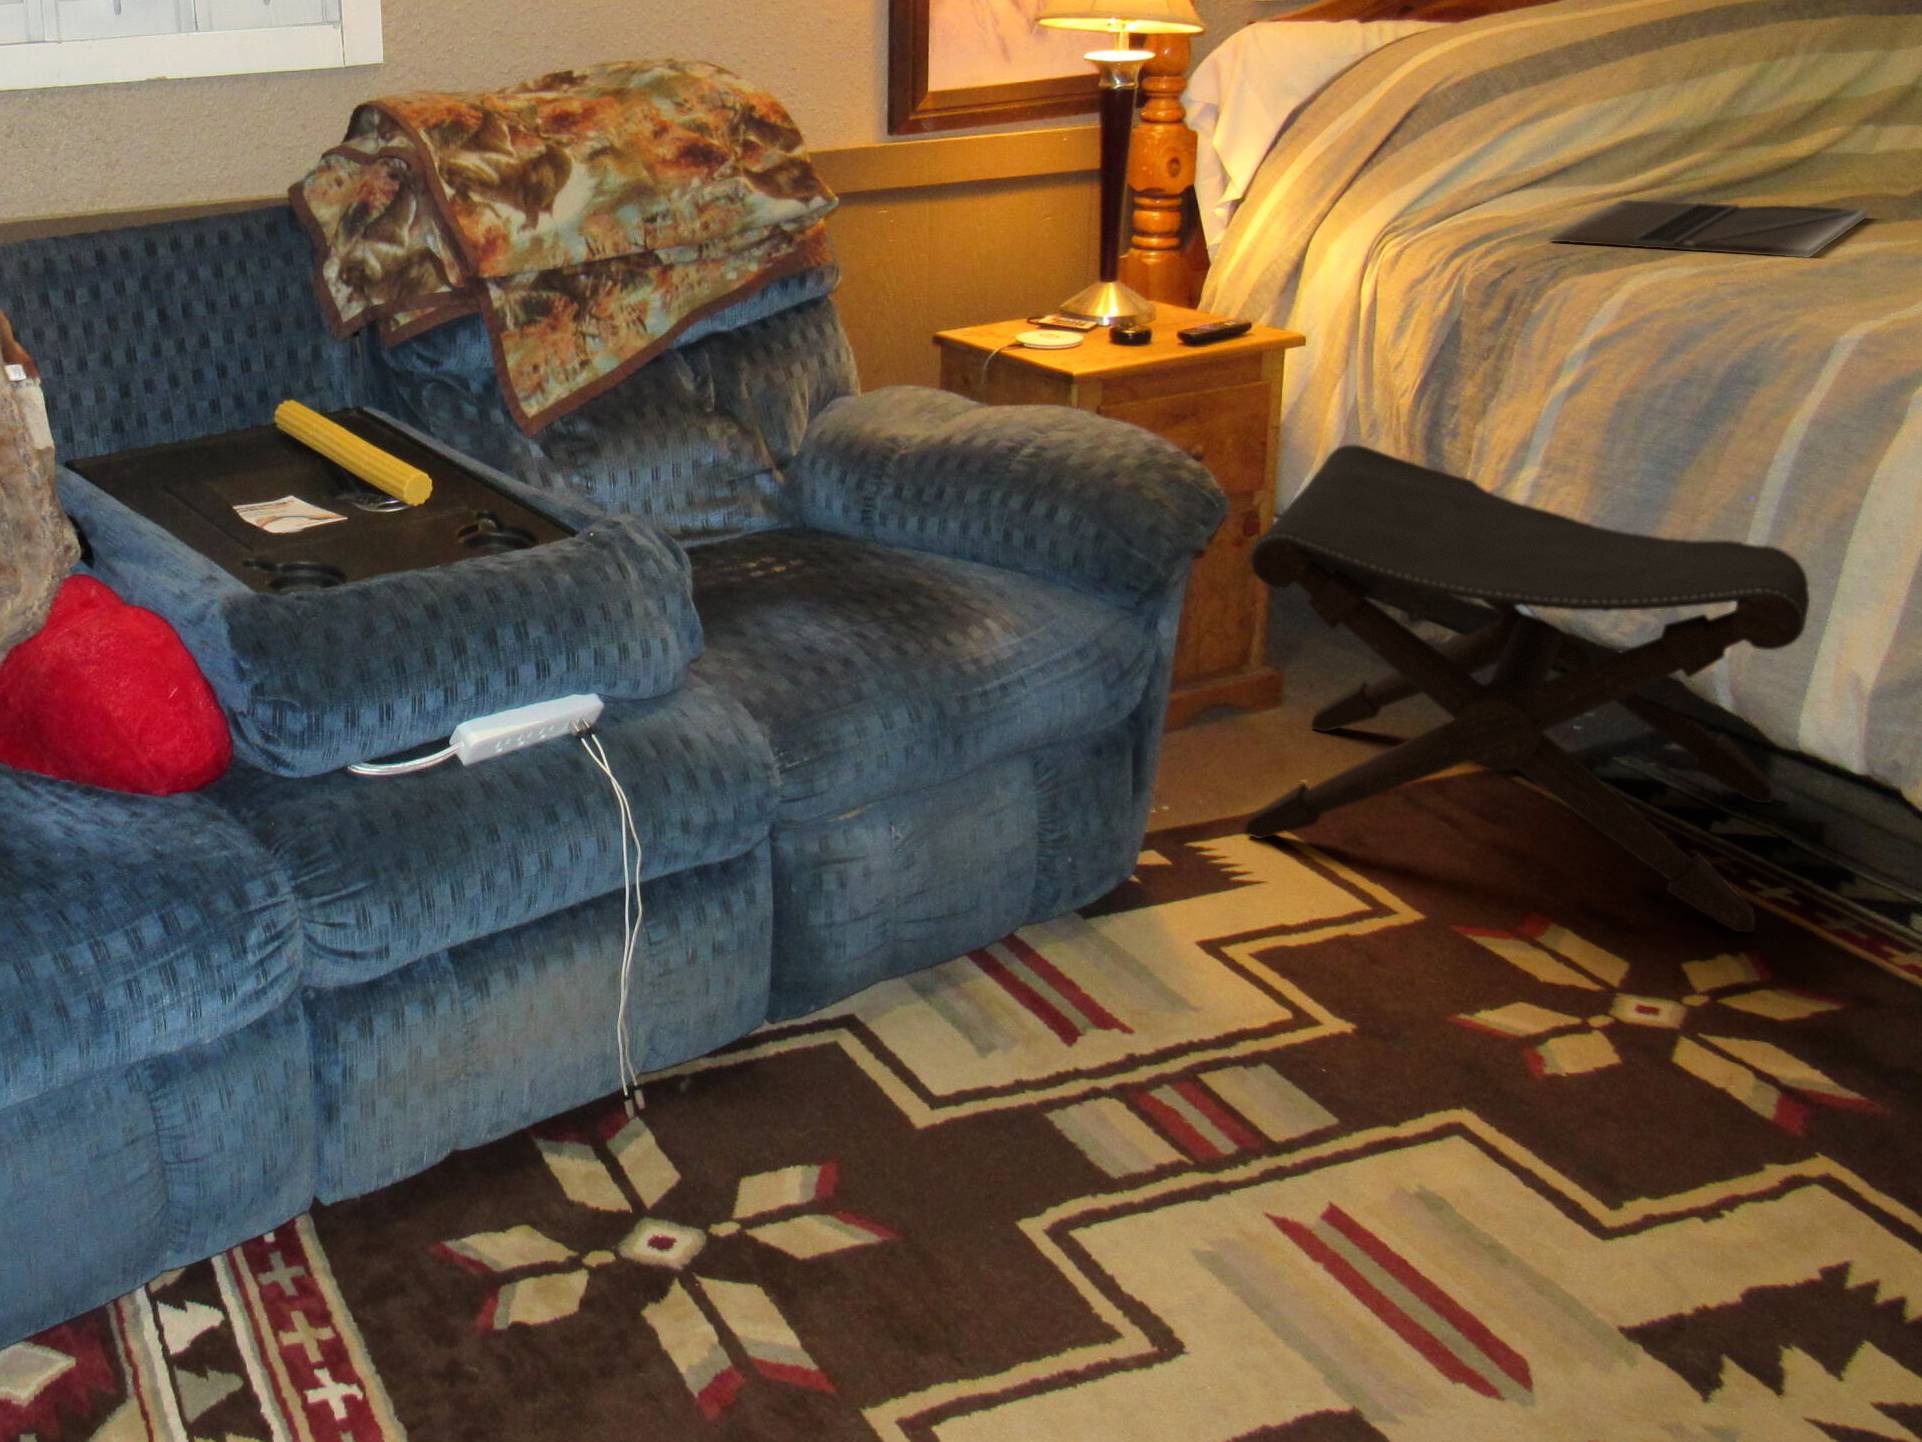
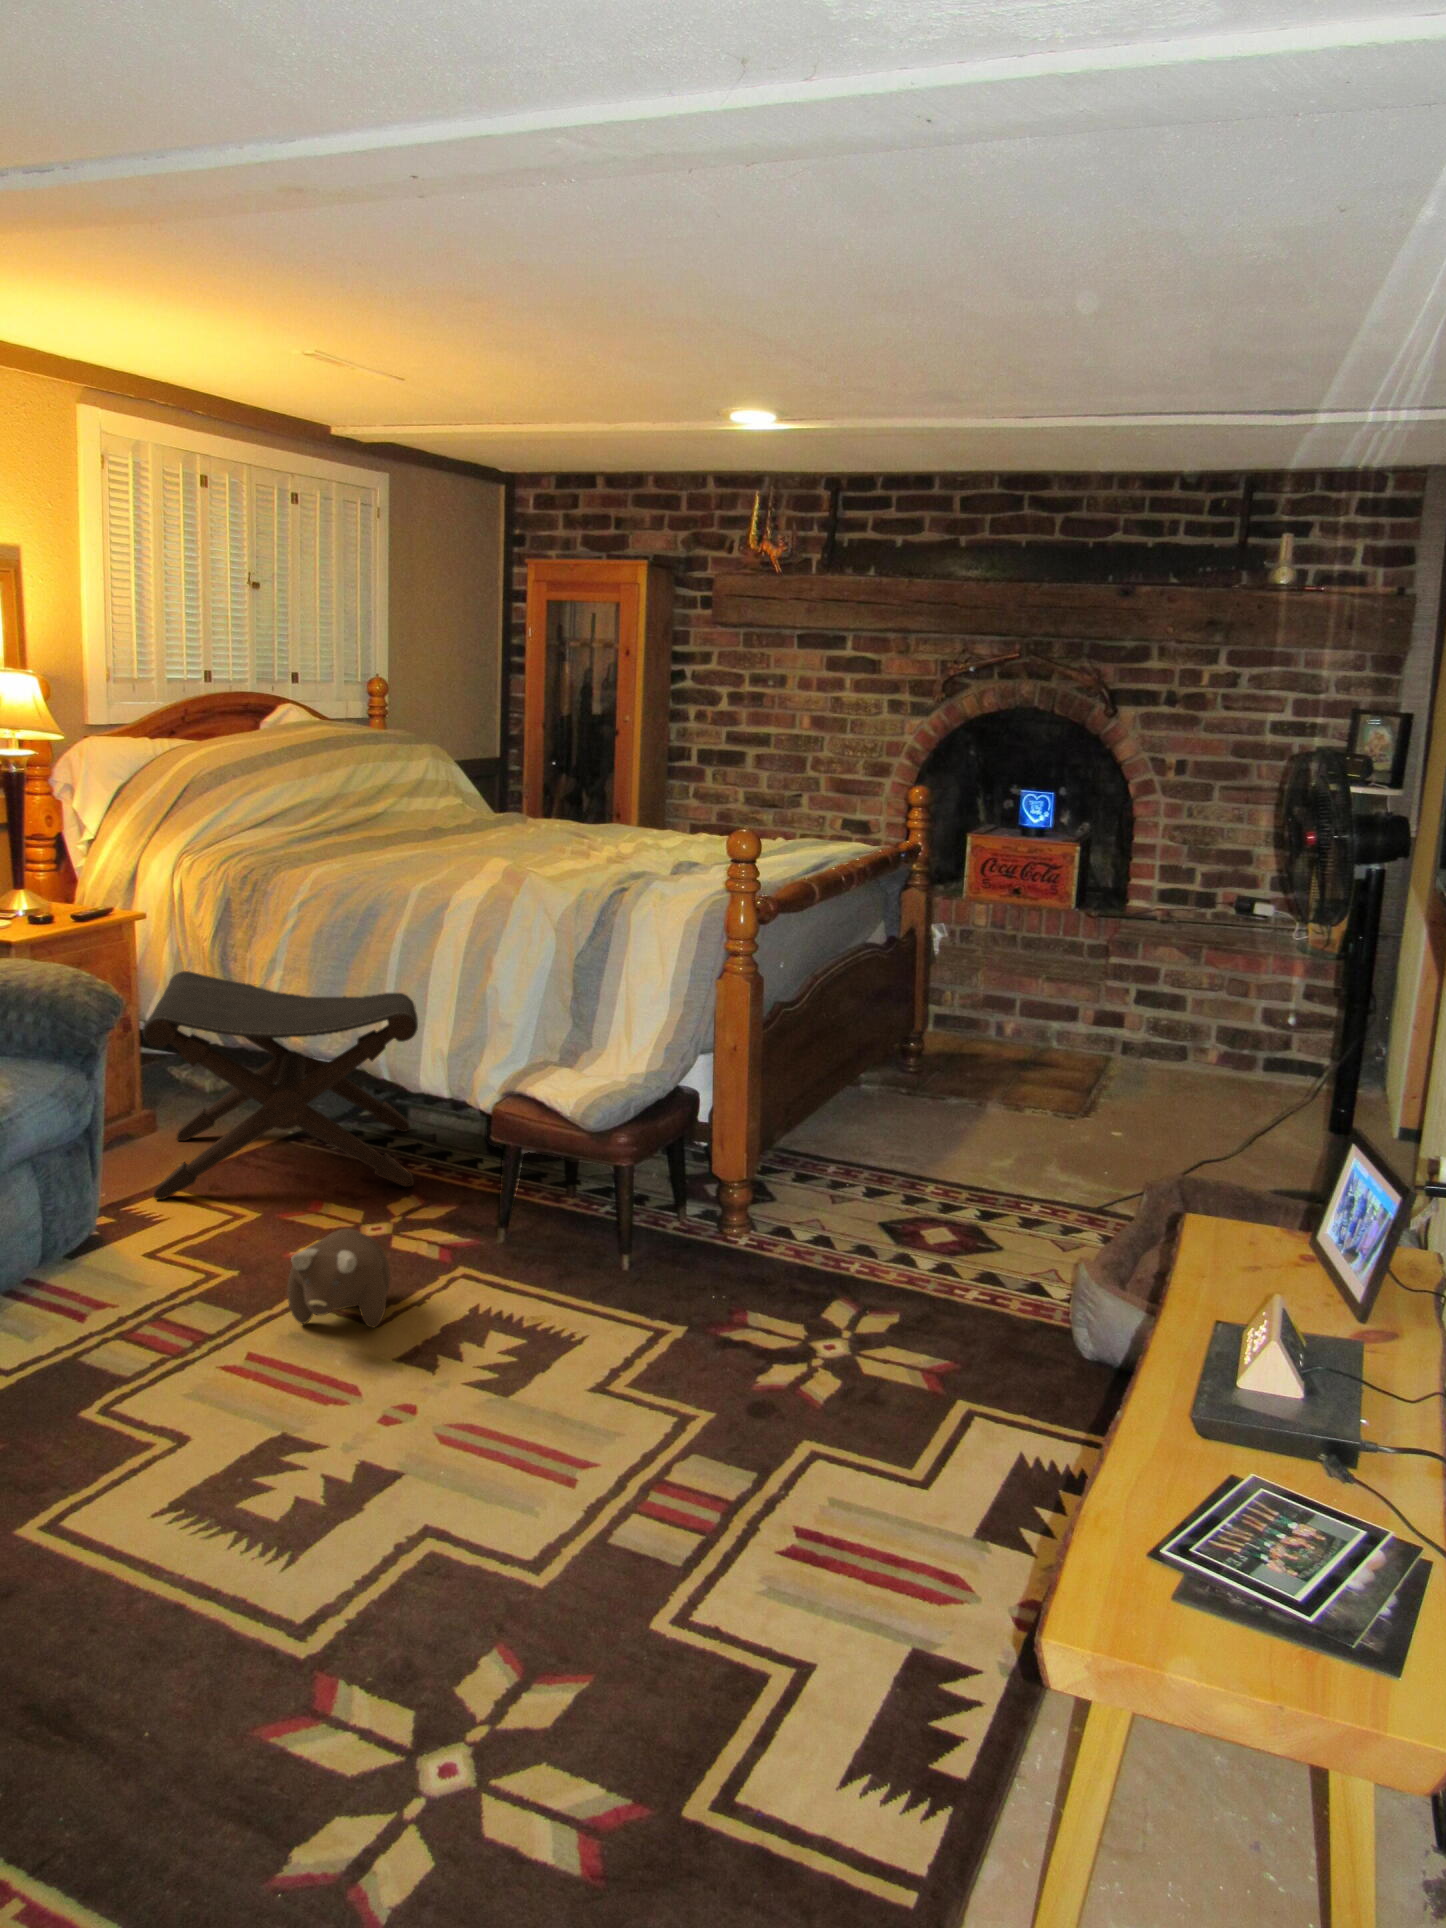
laptop: present [1549,200,1867,258] -> none [272,836,412,859]
plush toy: none [1423,1026,1648,1241] -> present [287,1228,390,1328]

